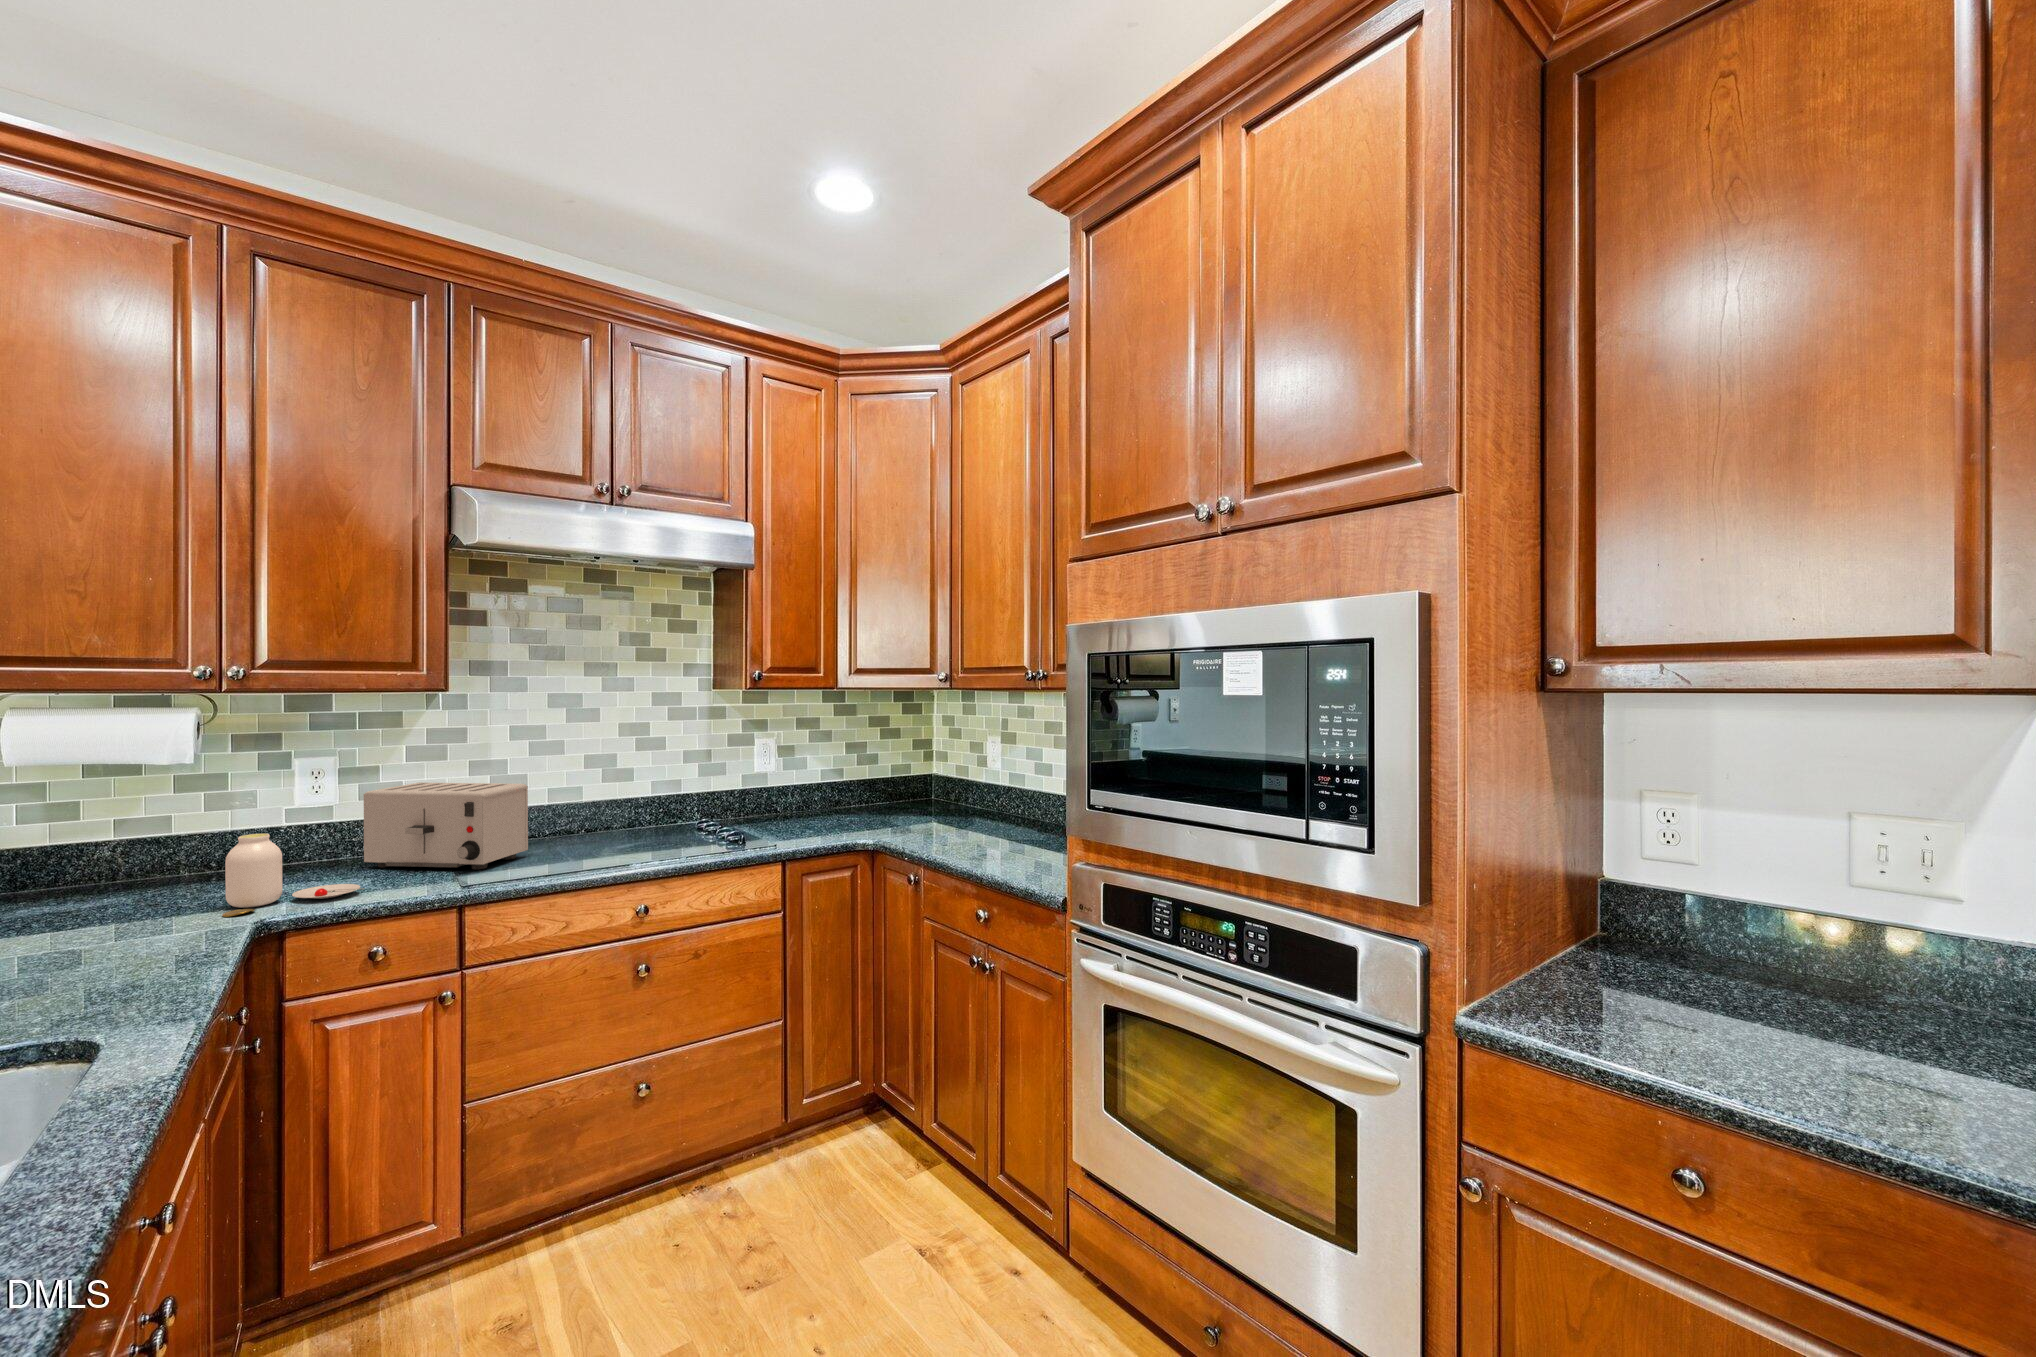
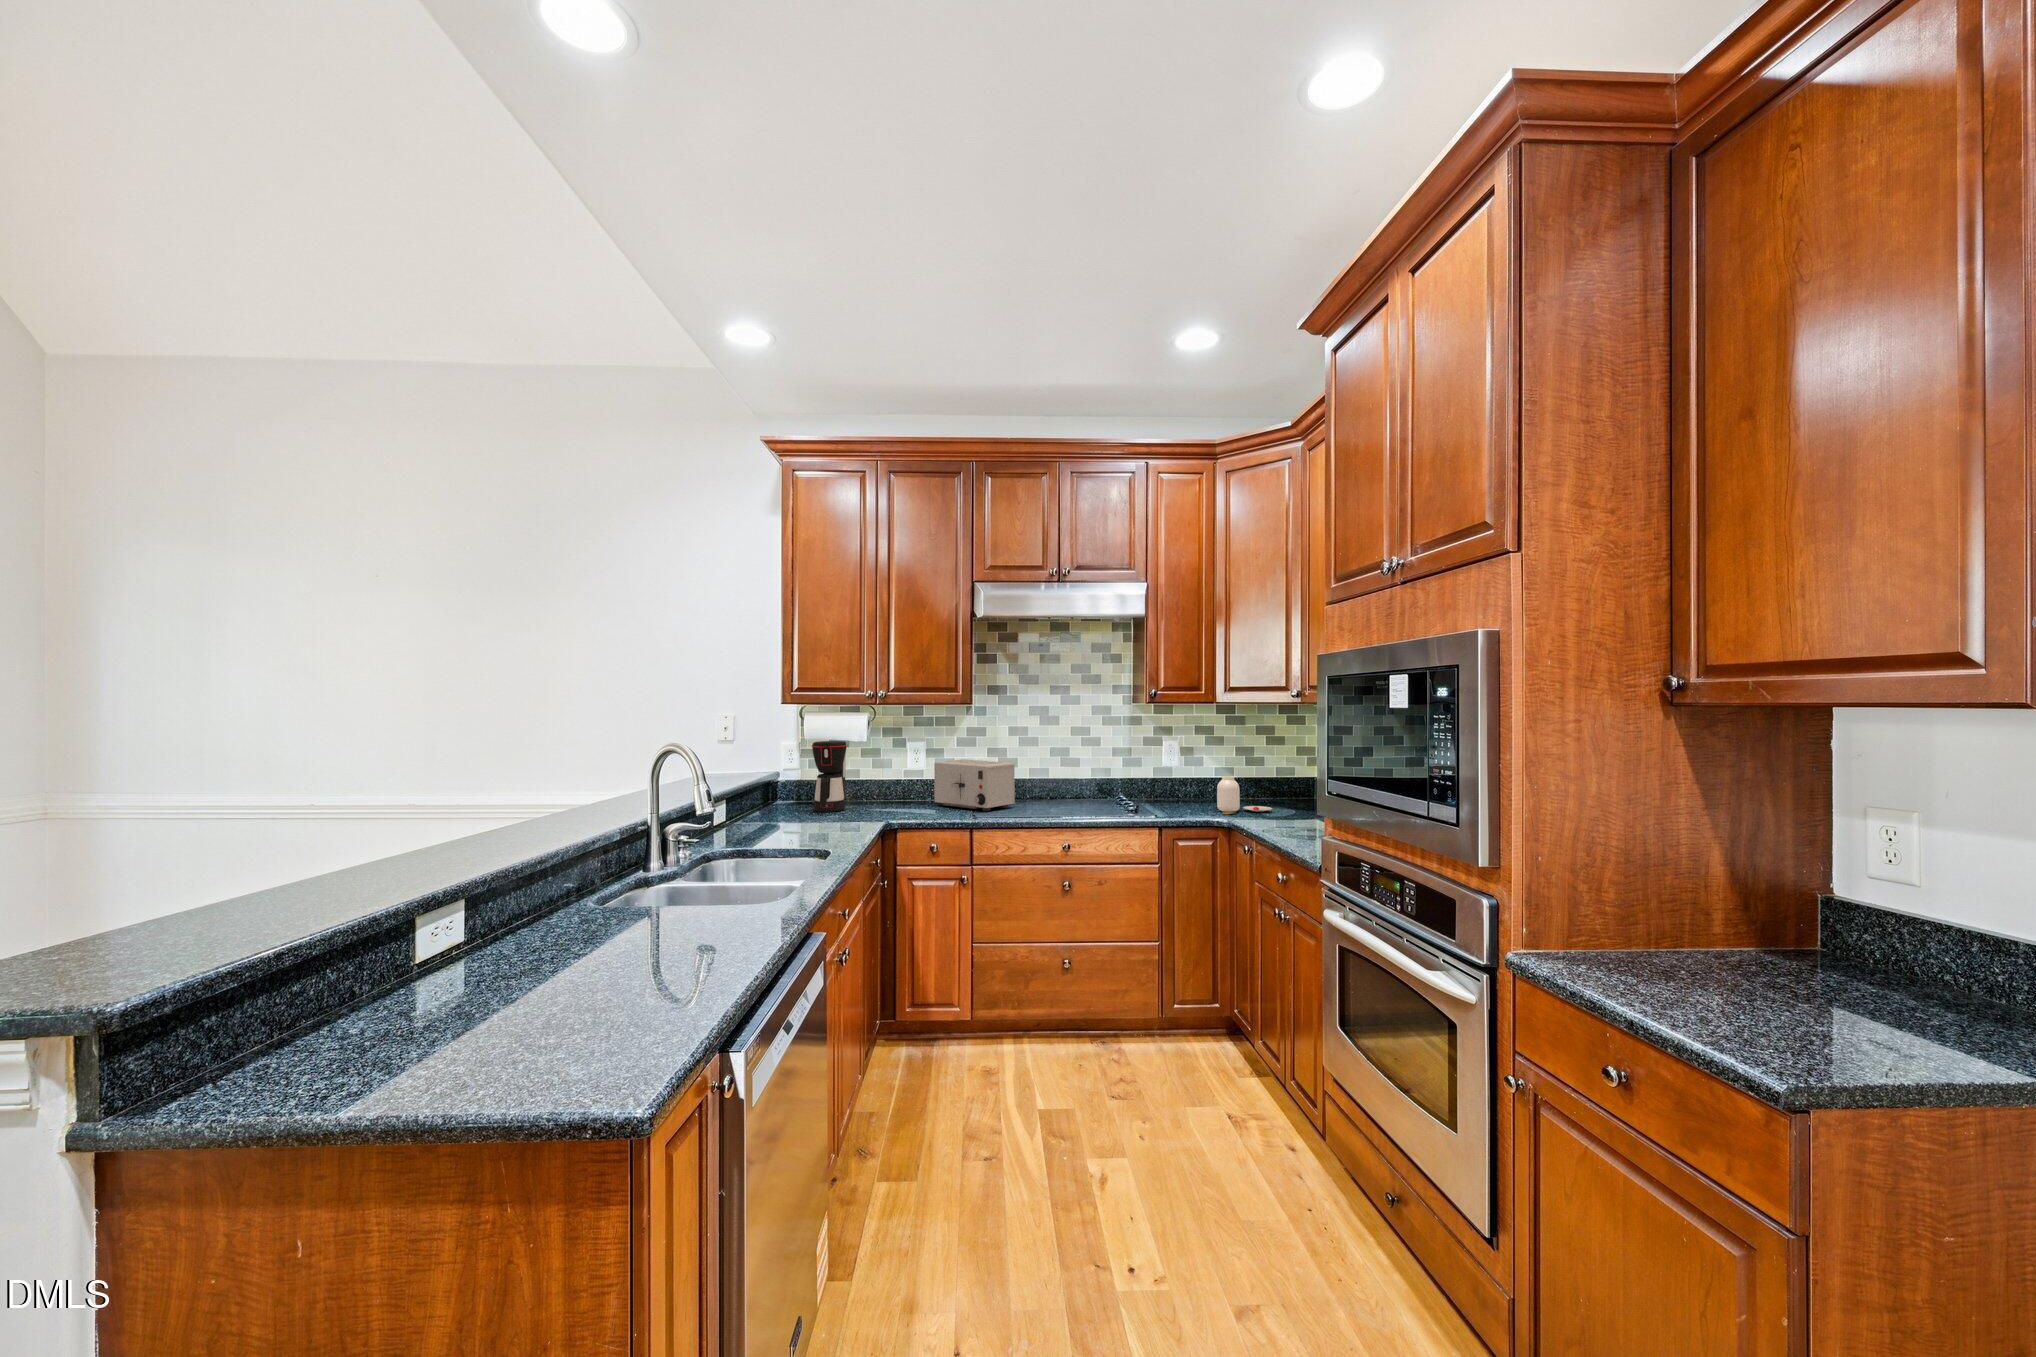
coffee maker: none [57,764,157,913] -> present [812,741,847,812]
jar: present [222,834,364,917] -> present [1217,776,1272,814]

